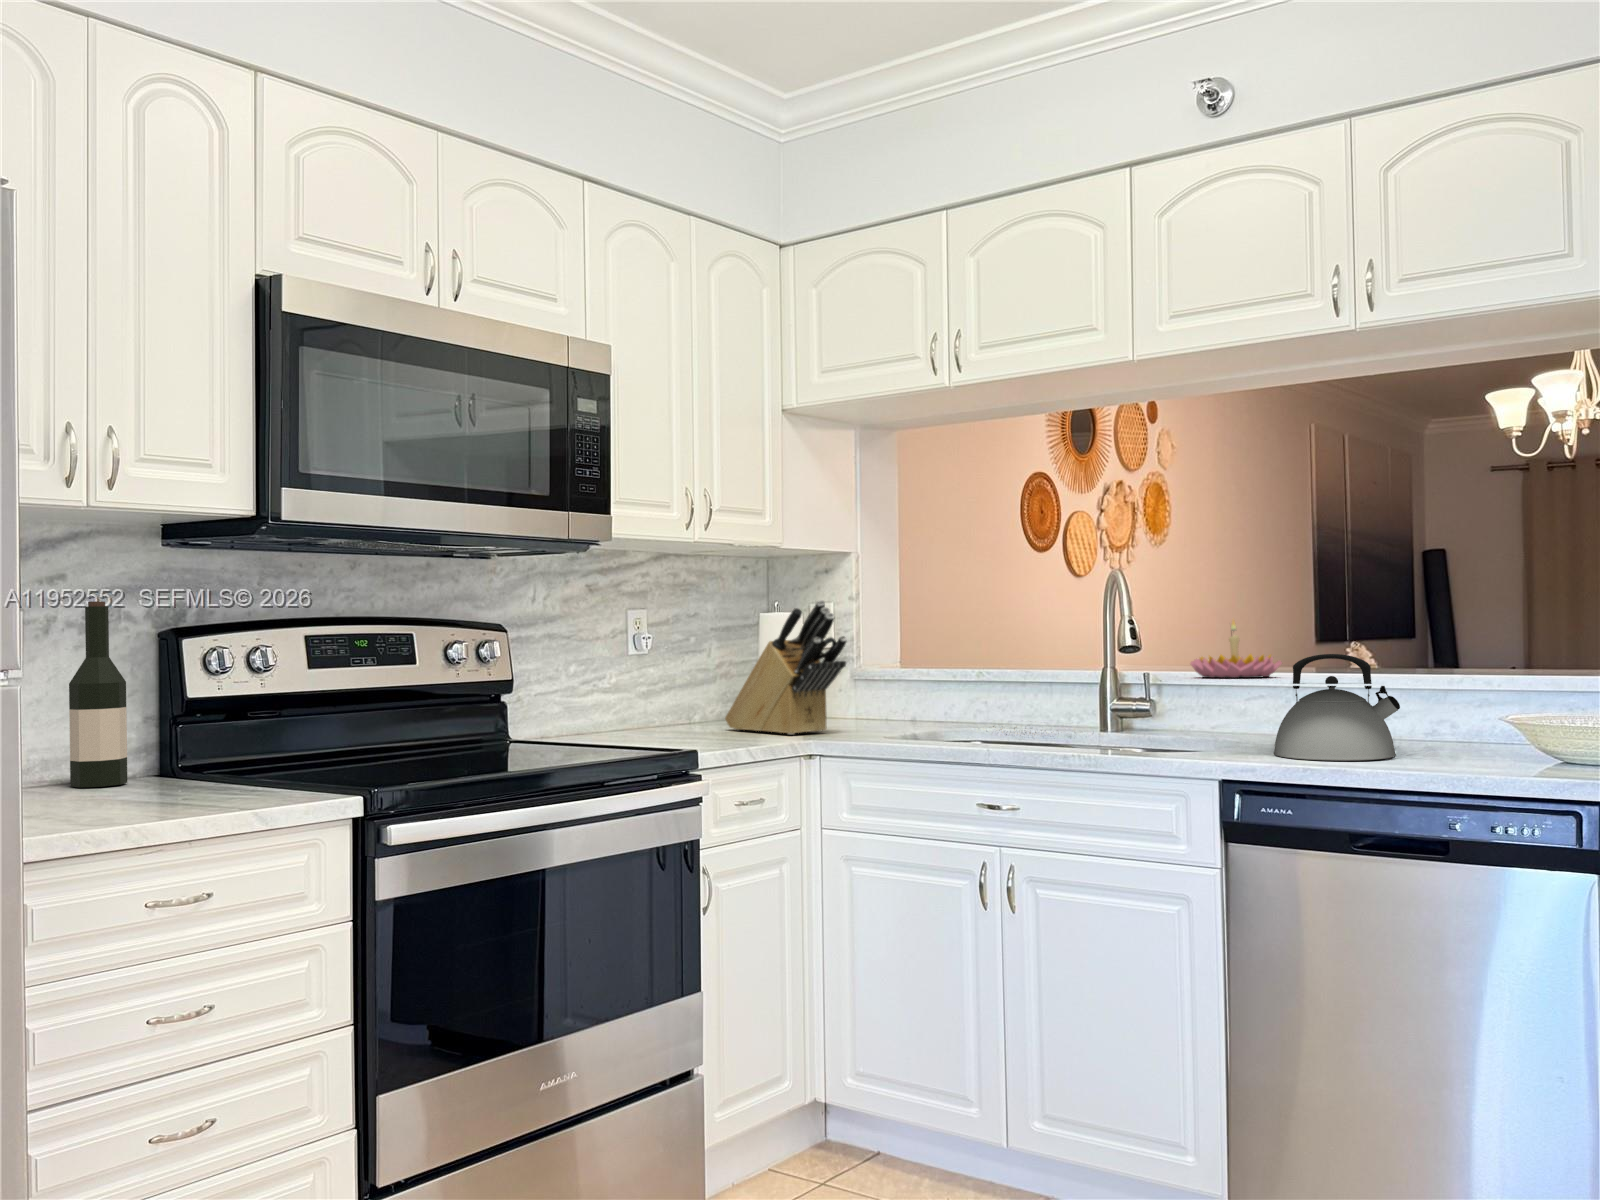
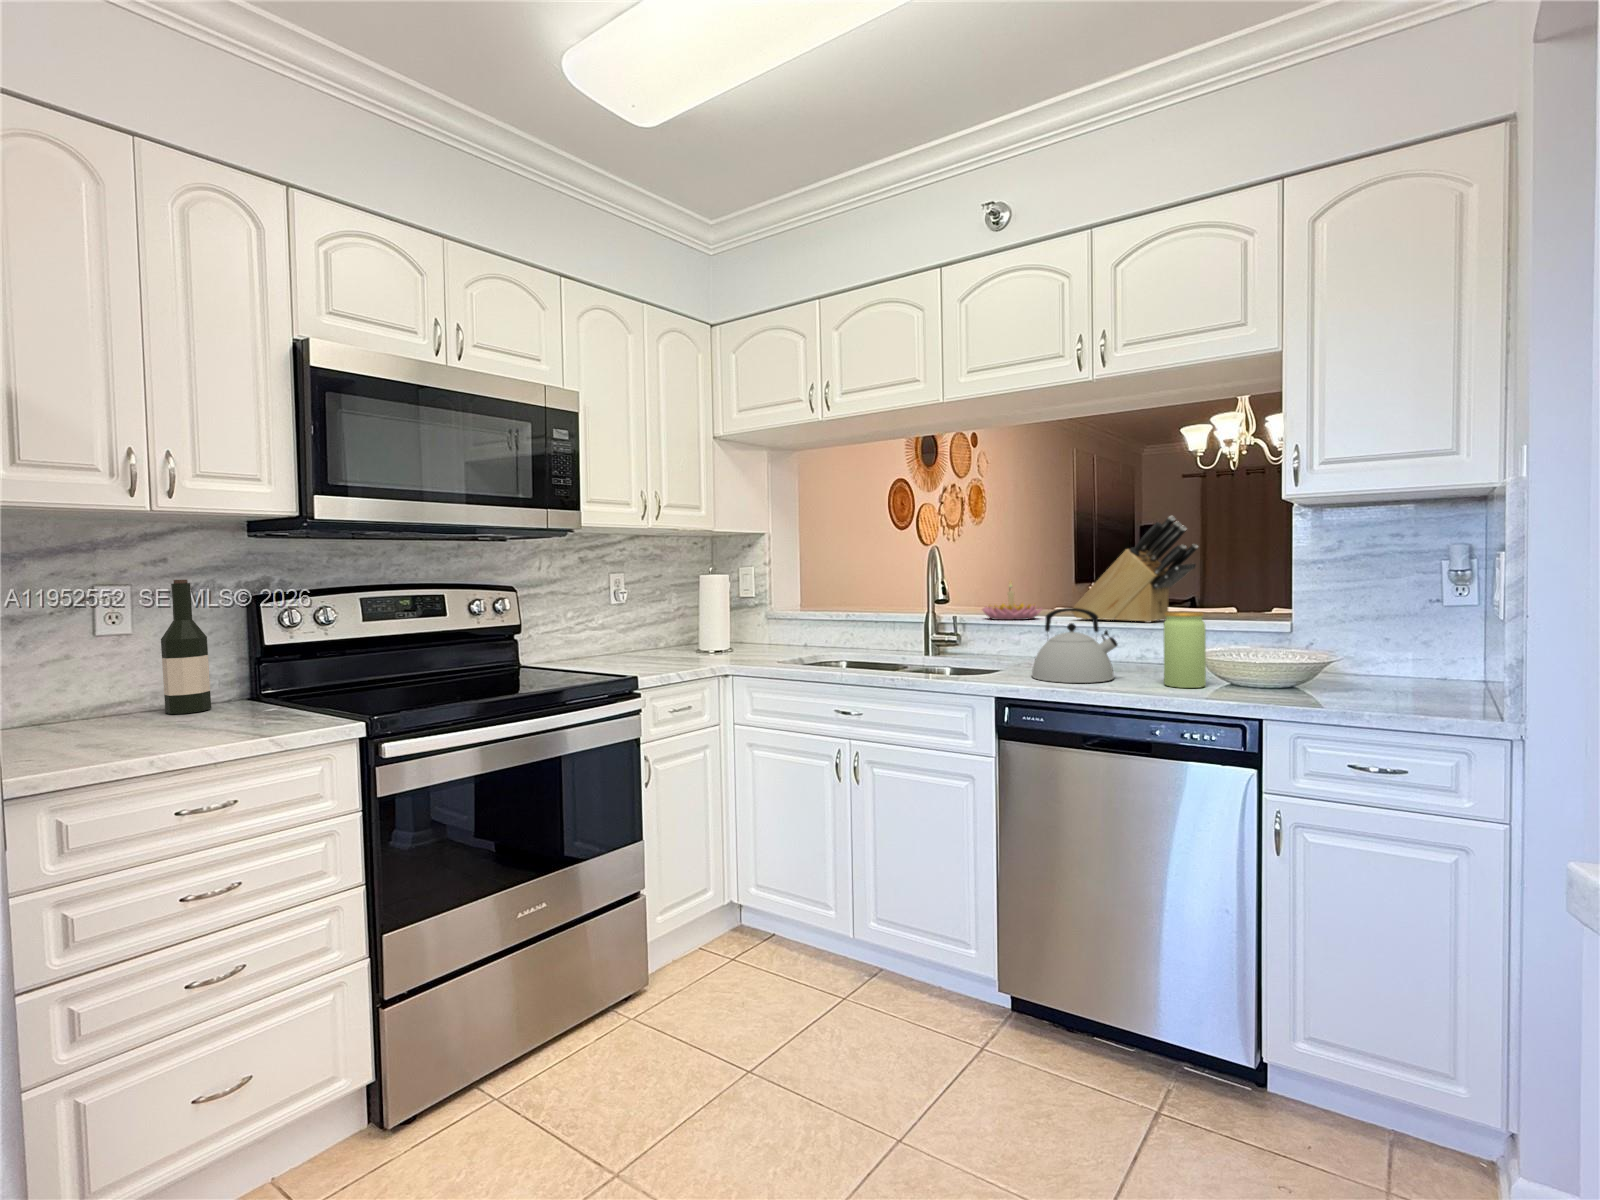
knife block: present [725,600,847,735] -> present [1072,516,1198,623]
jar: none [1467,658,1530,766] -> present [1163,612,1206,688]

